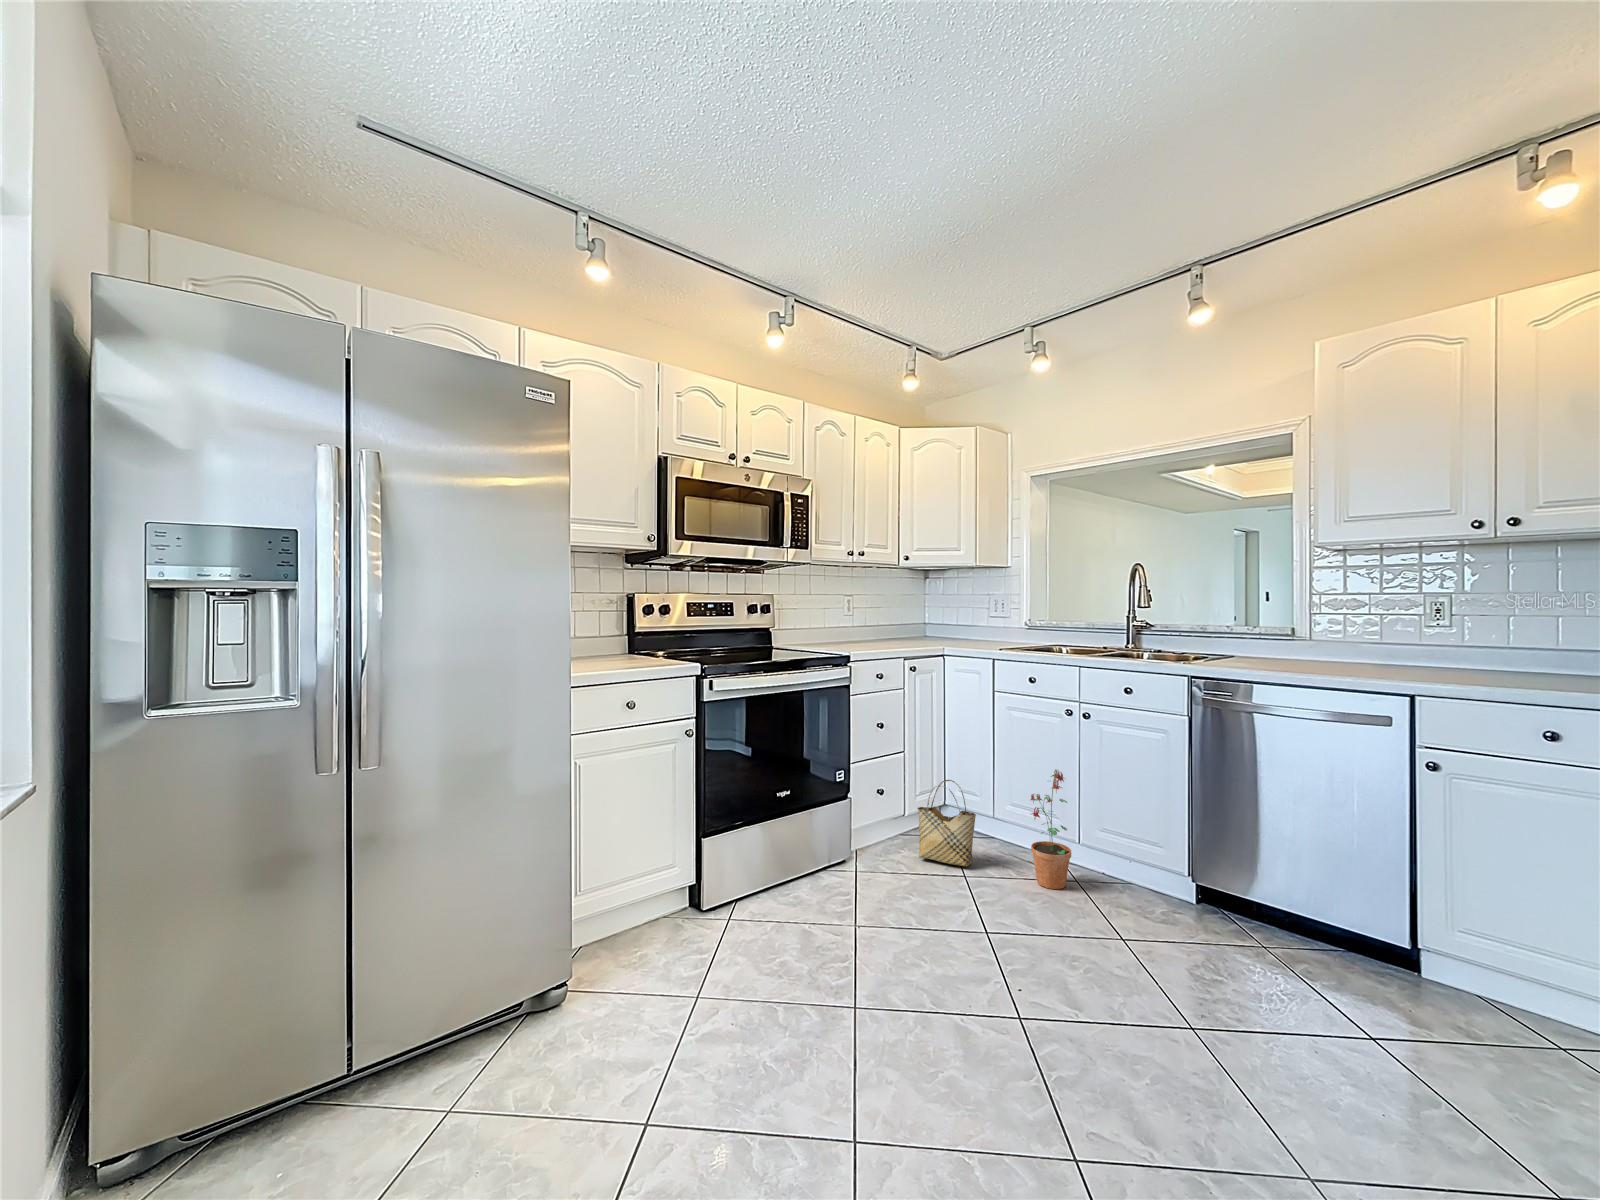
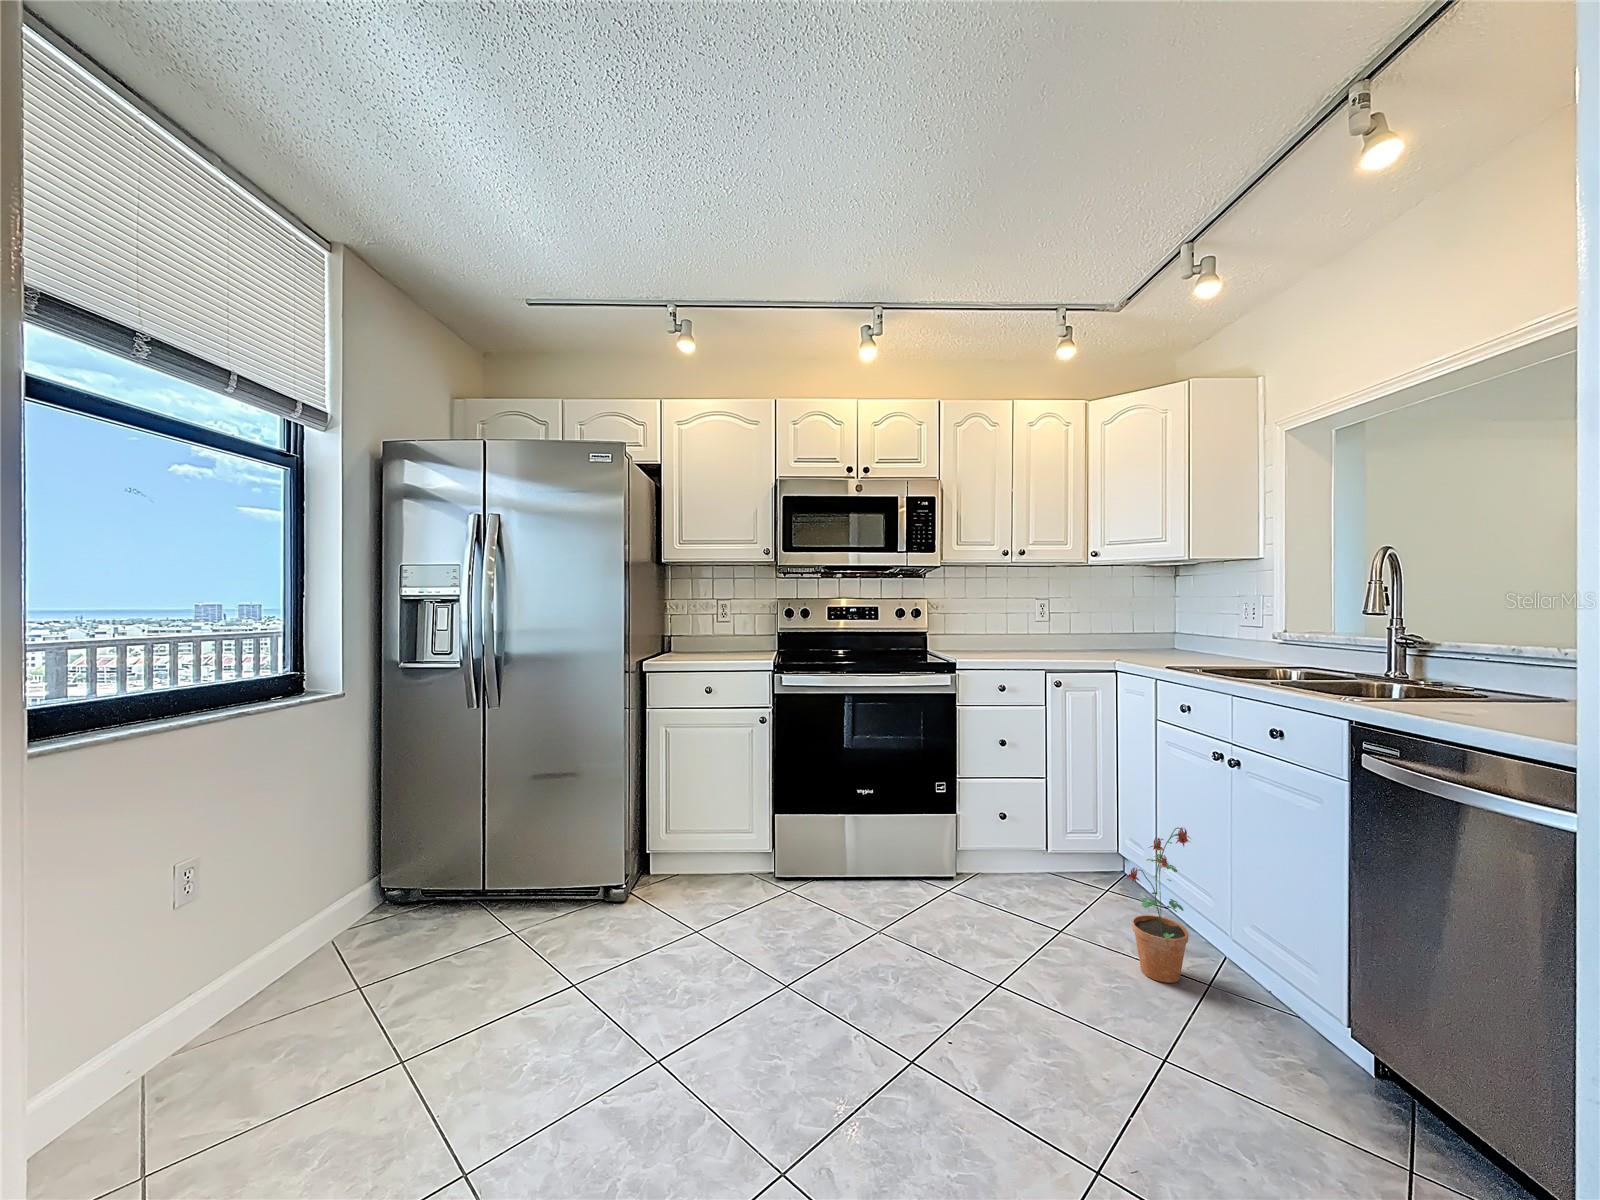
woven basket: present [917,780,976,866] -> none [1030,816,1094,922]

